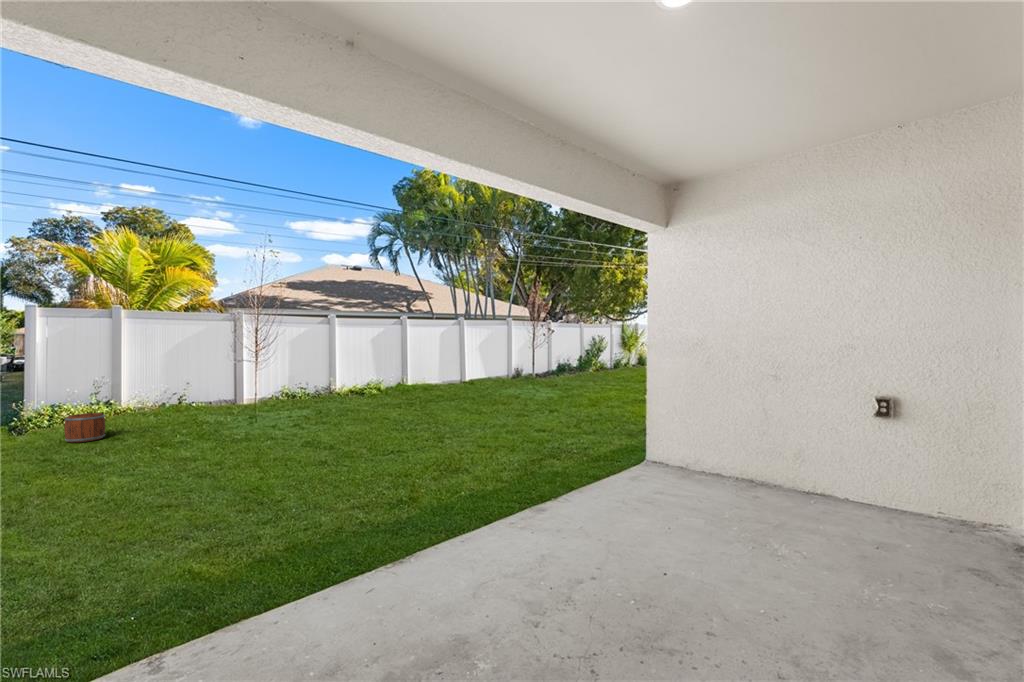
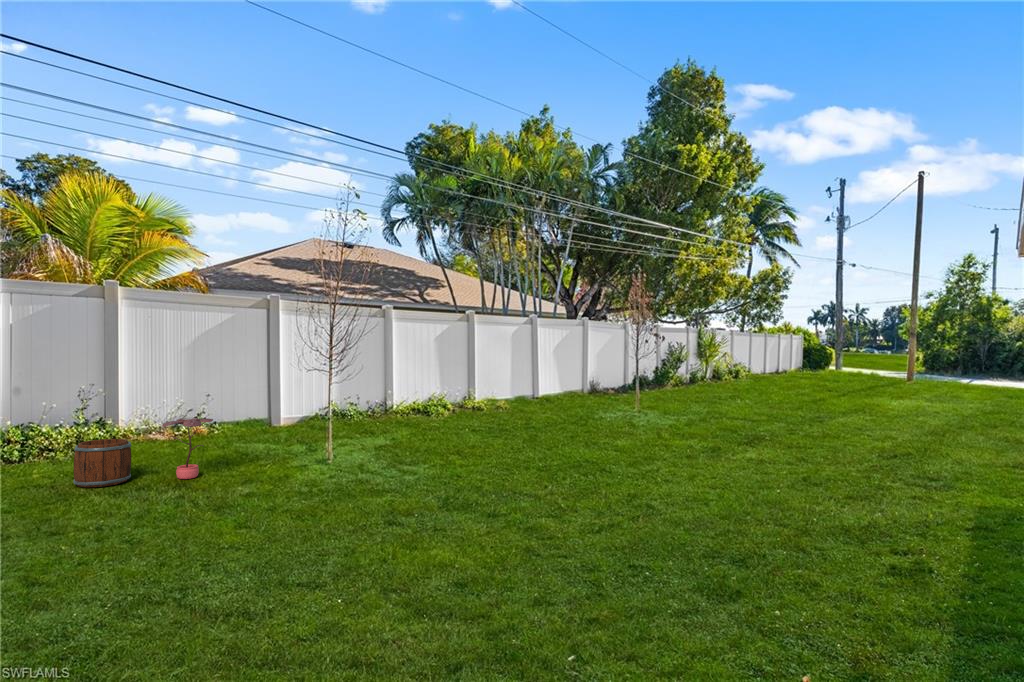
potted plant: none [122,399,160,438] -> present [162,418,213,479]

